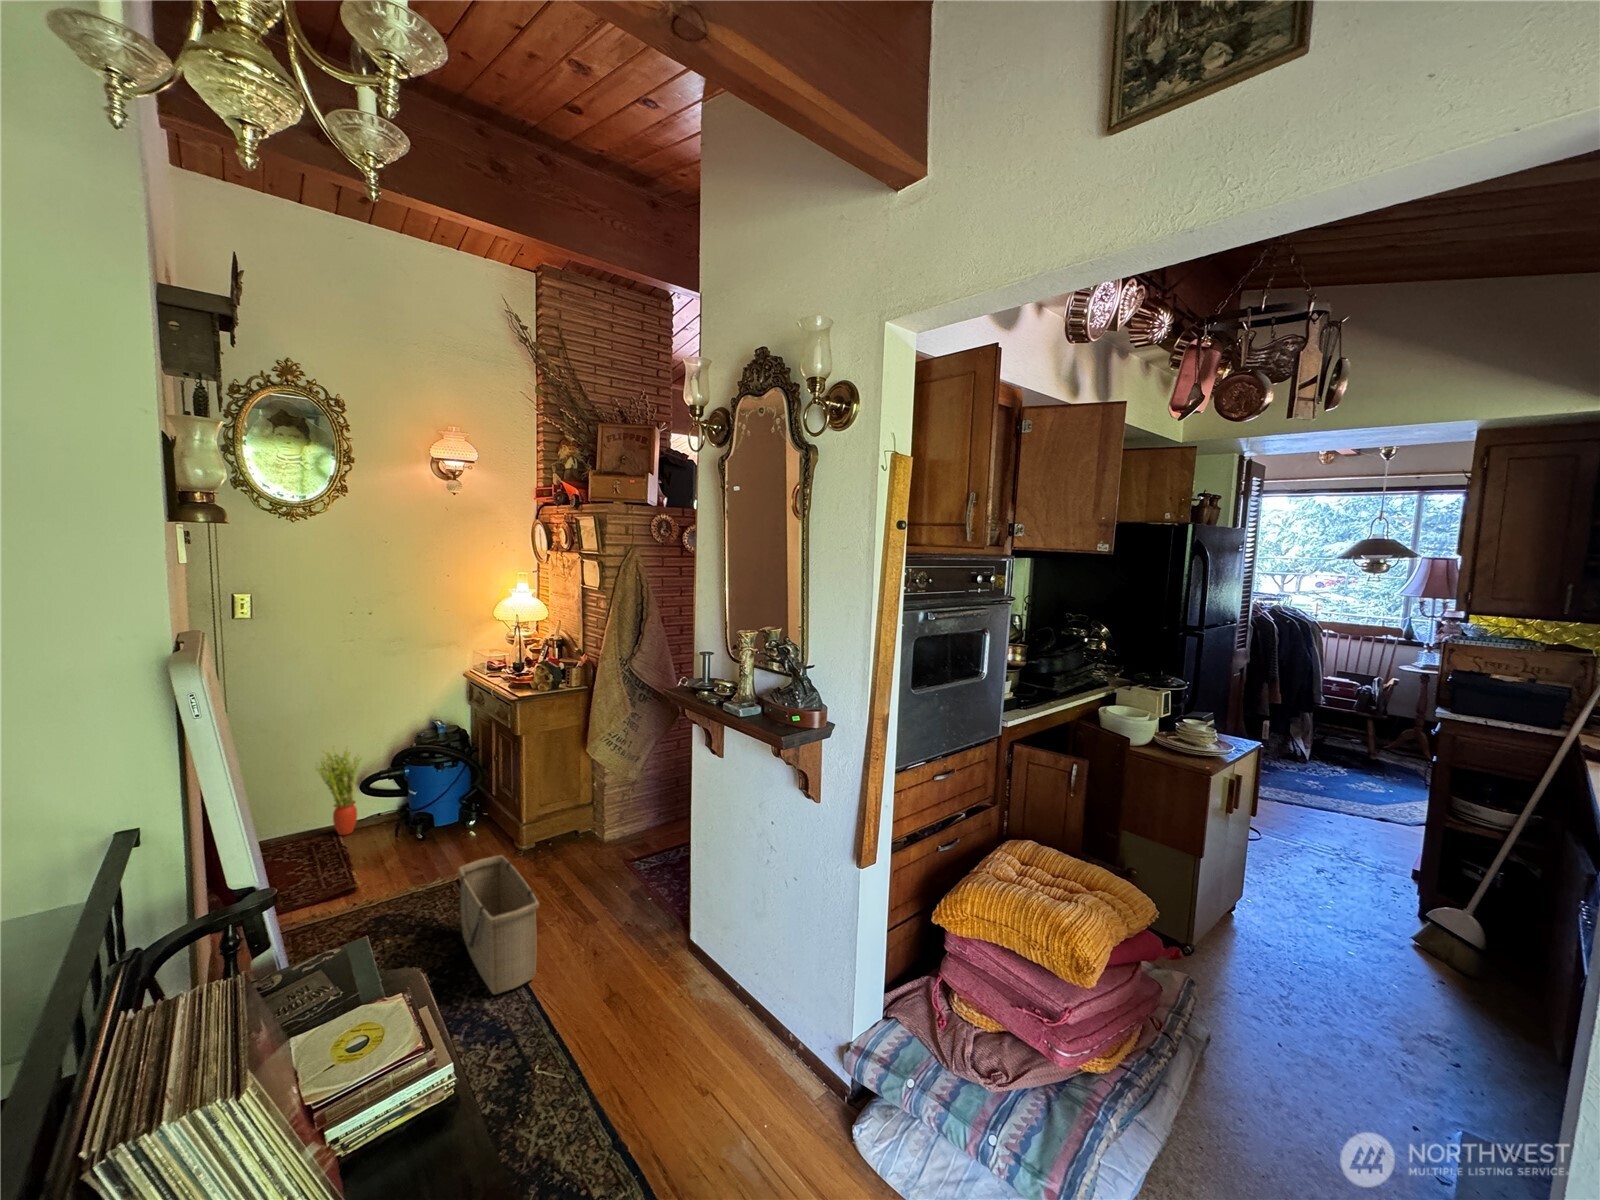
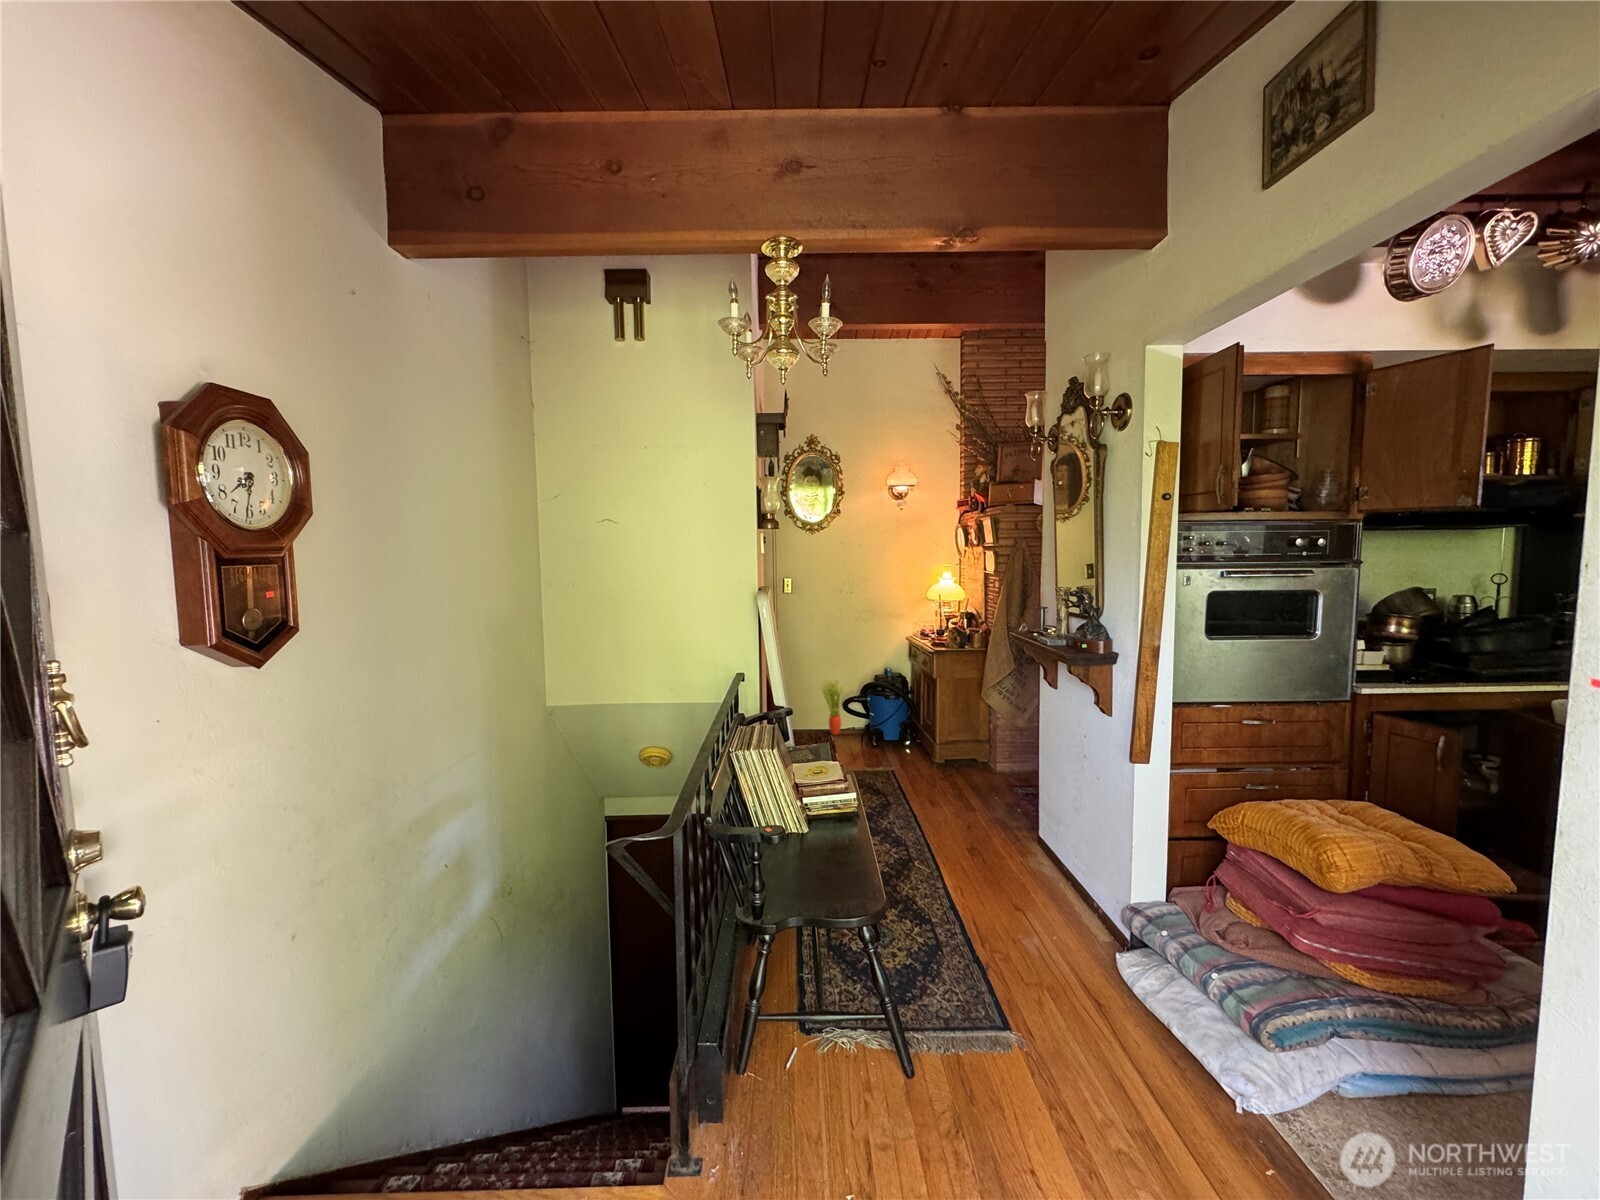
basket: present [458,855,539,994] -> none [886,747,928,824]

